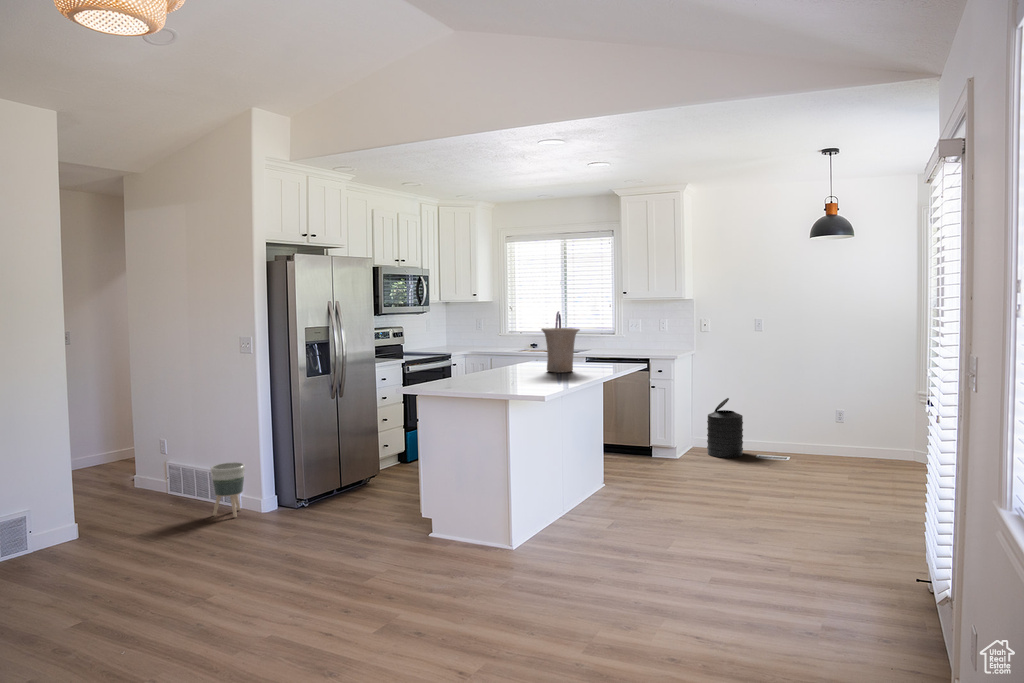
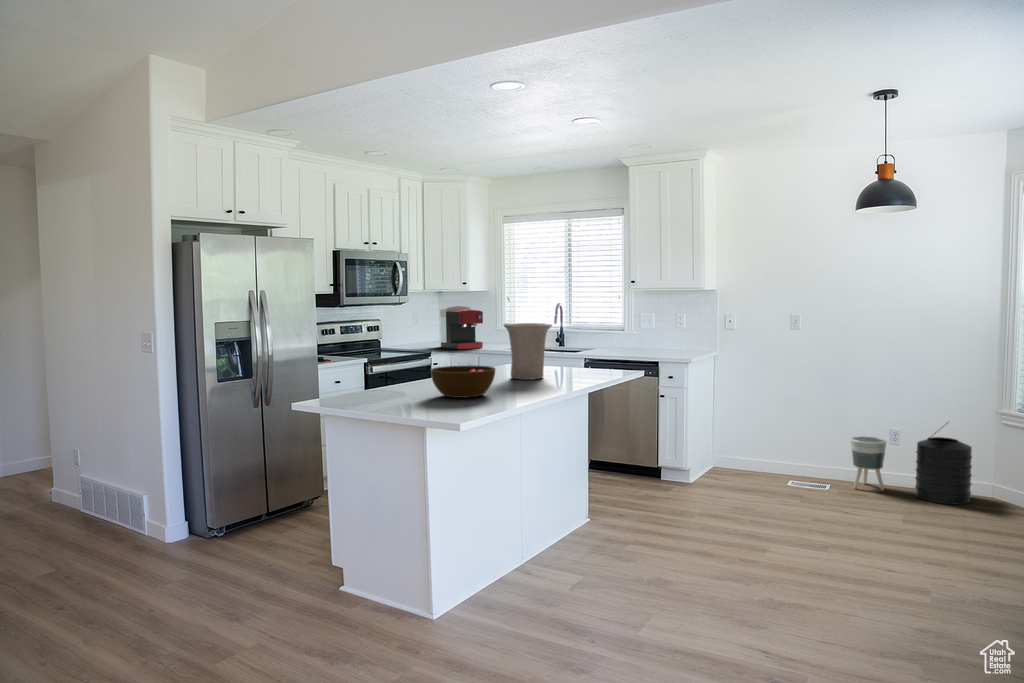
coffee maker: none [456,314,493,352] -> present [440,306,483,349]
bowl: none [500,361,550,384] -> present [430,365,495,398]
trash can: present [707,398,743,458] -> present [915,433,972,504]
planter: present [211,462,245,517] -> present [851,436,886,490]

